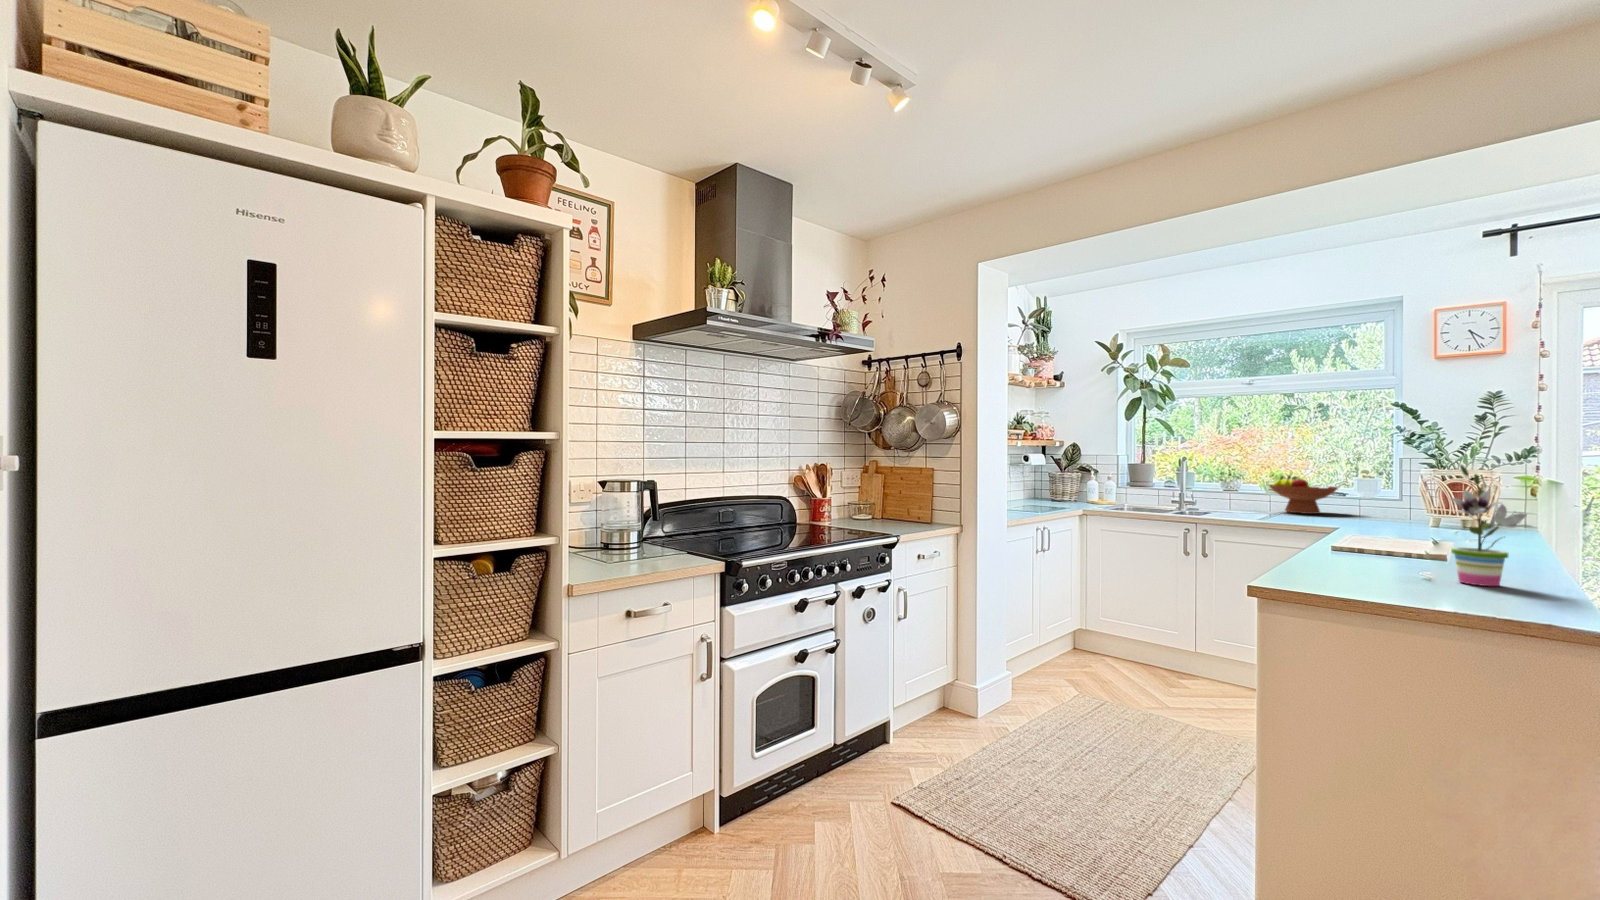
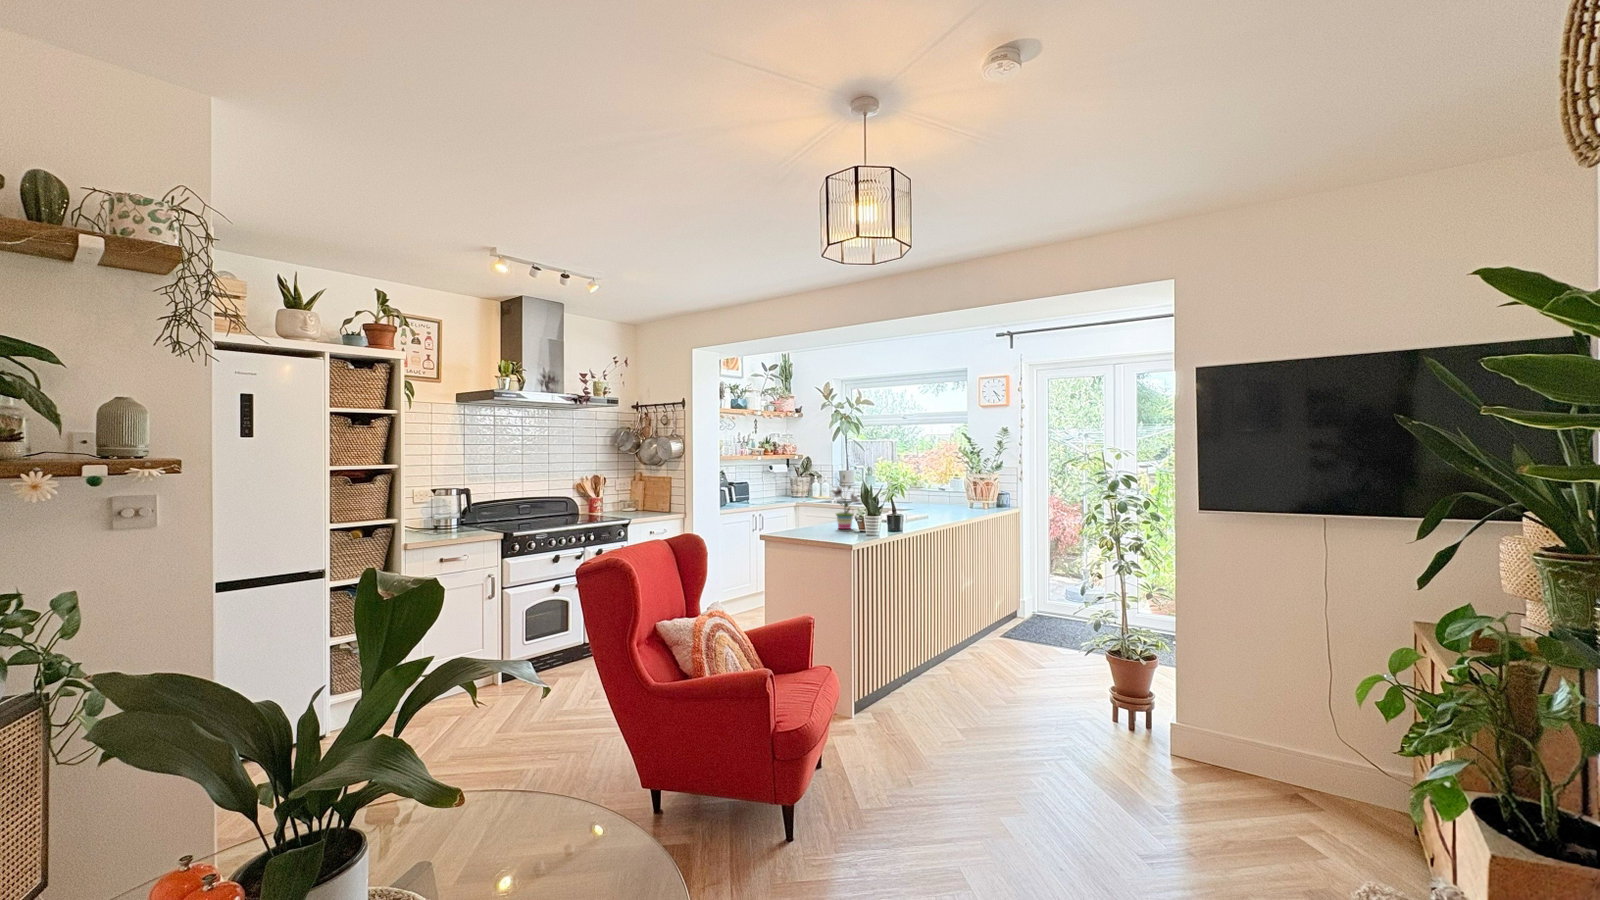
fruit bowl: present [1269,476,1338,514] -> none [907,477,943,501]

